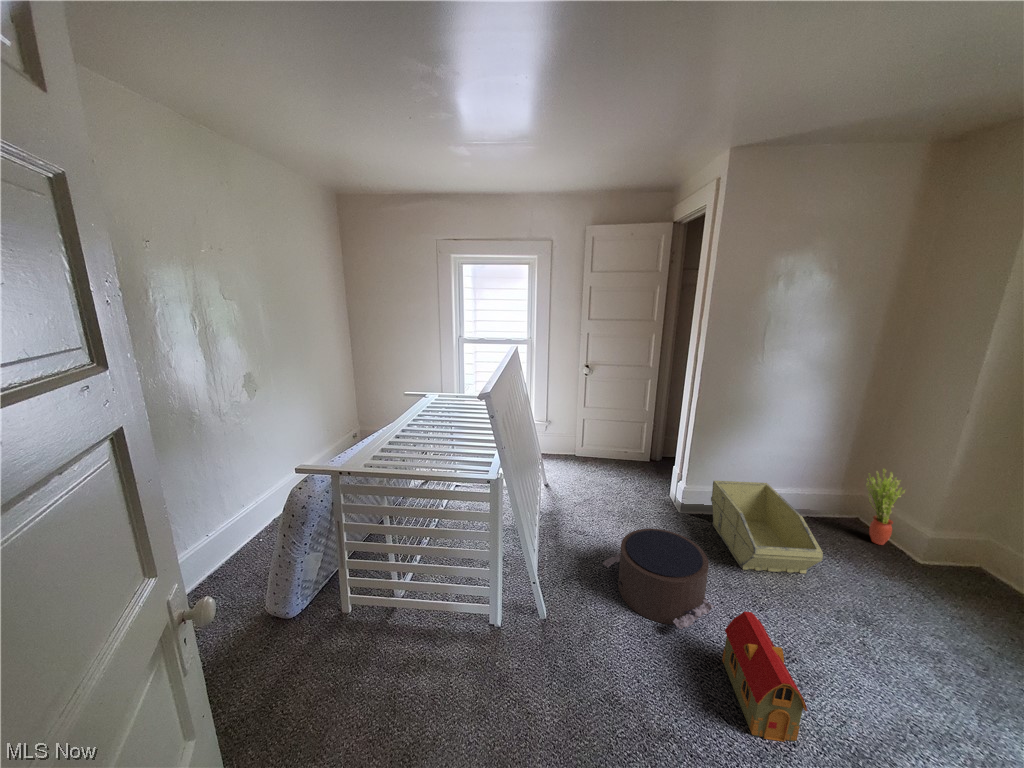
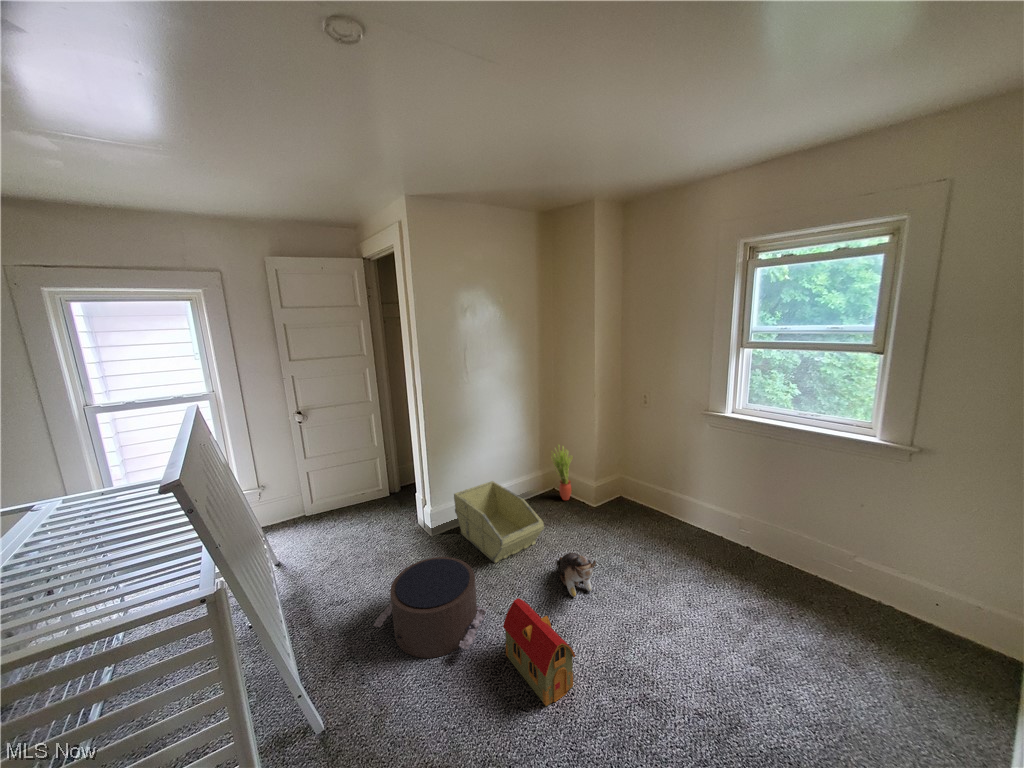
plush toy: none [826,602,887,663] -> present [559,553,596,597]

